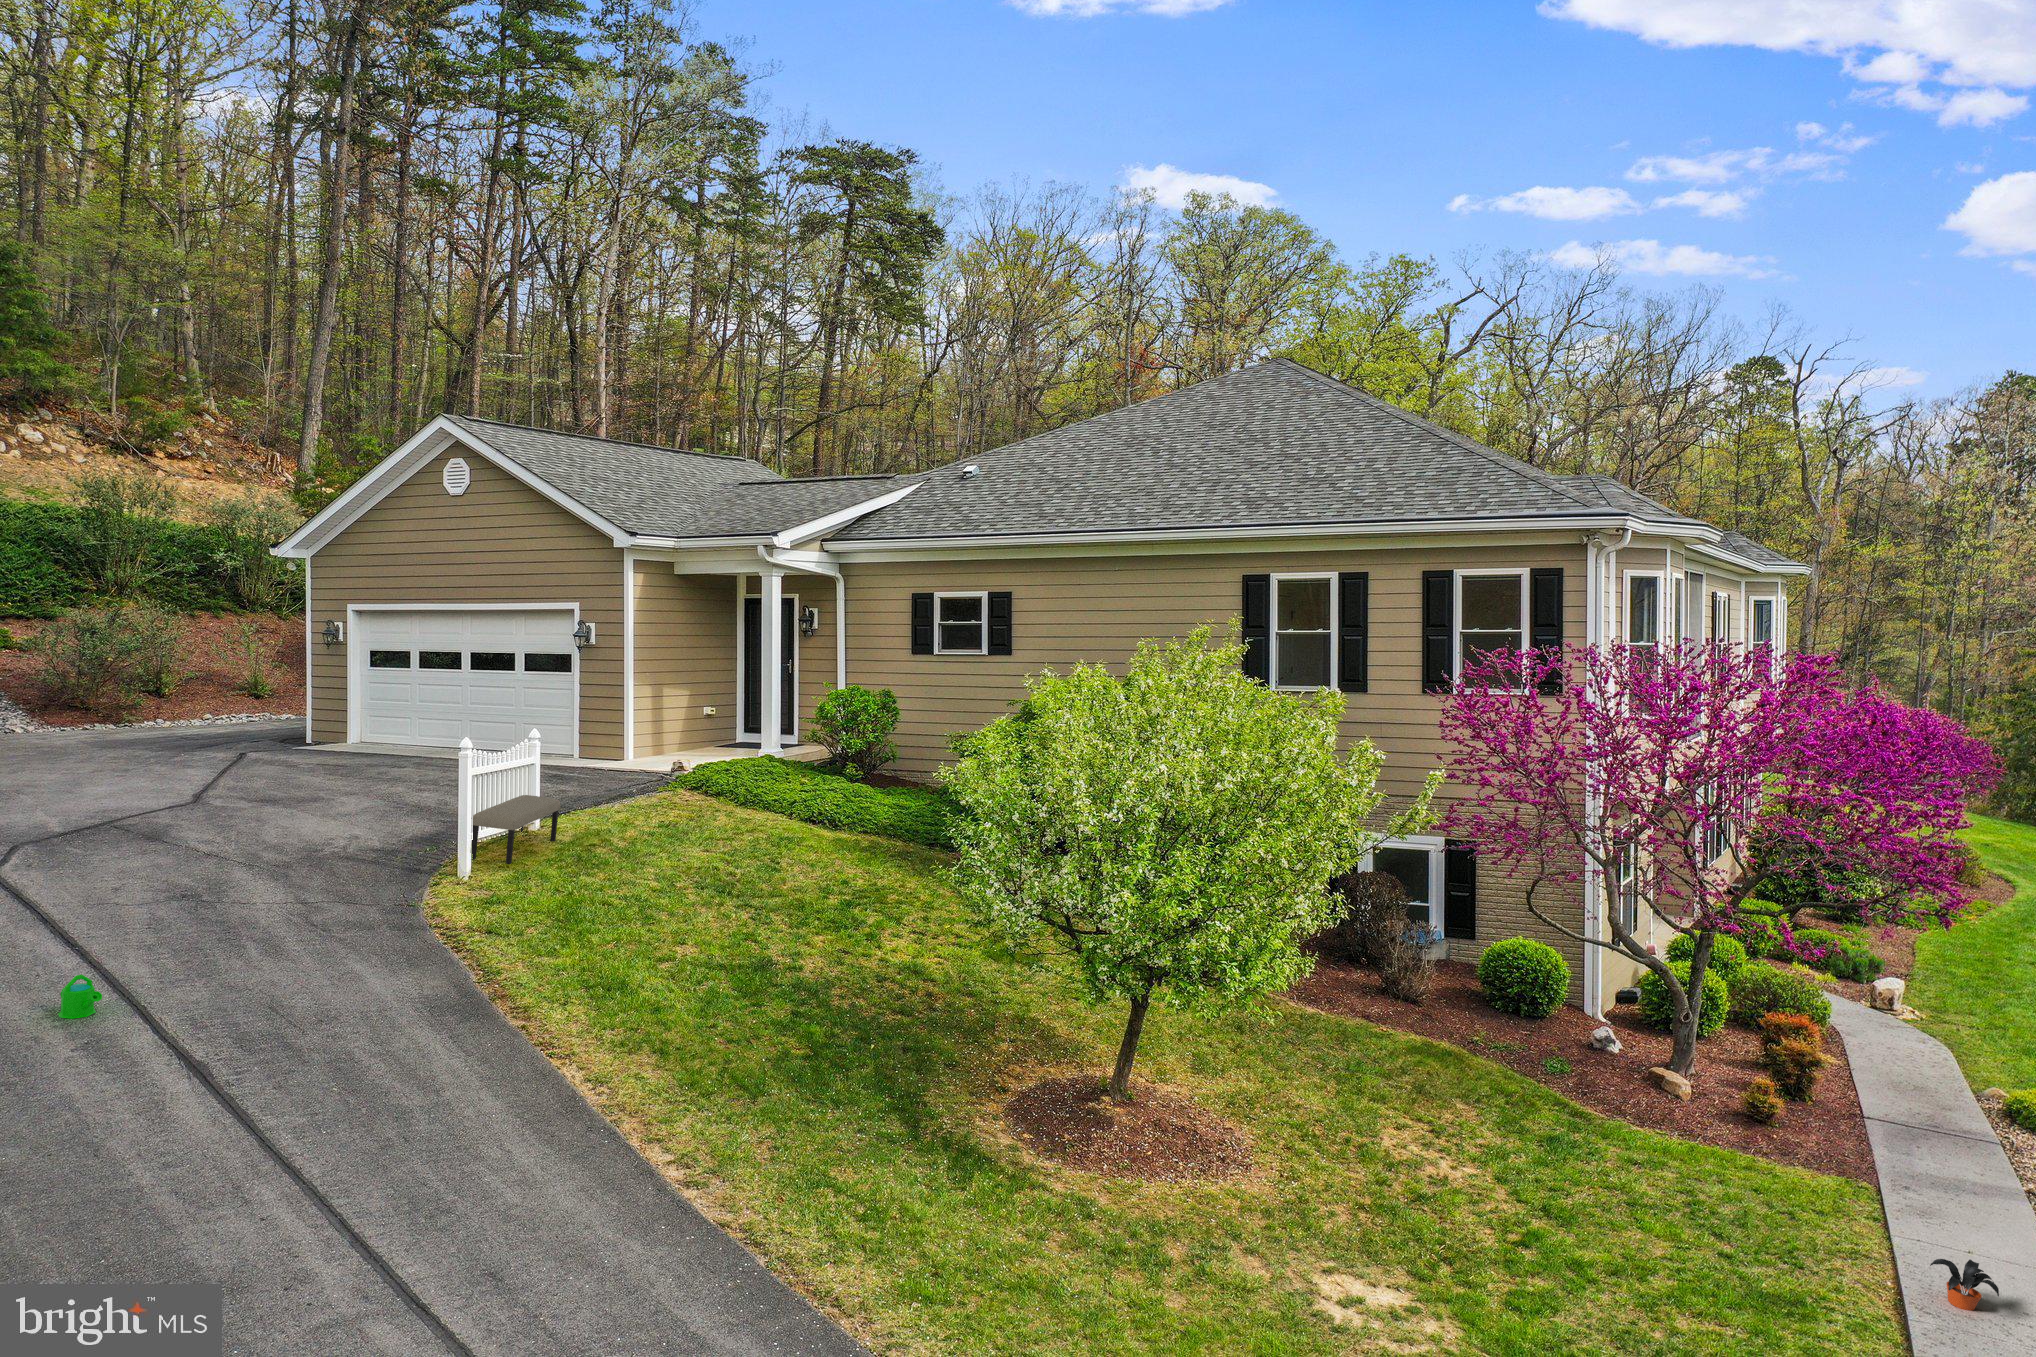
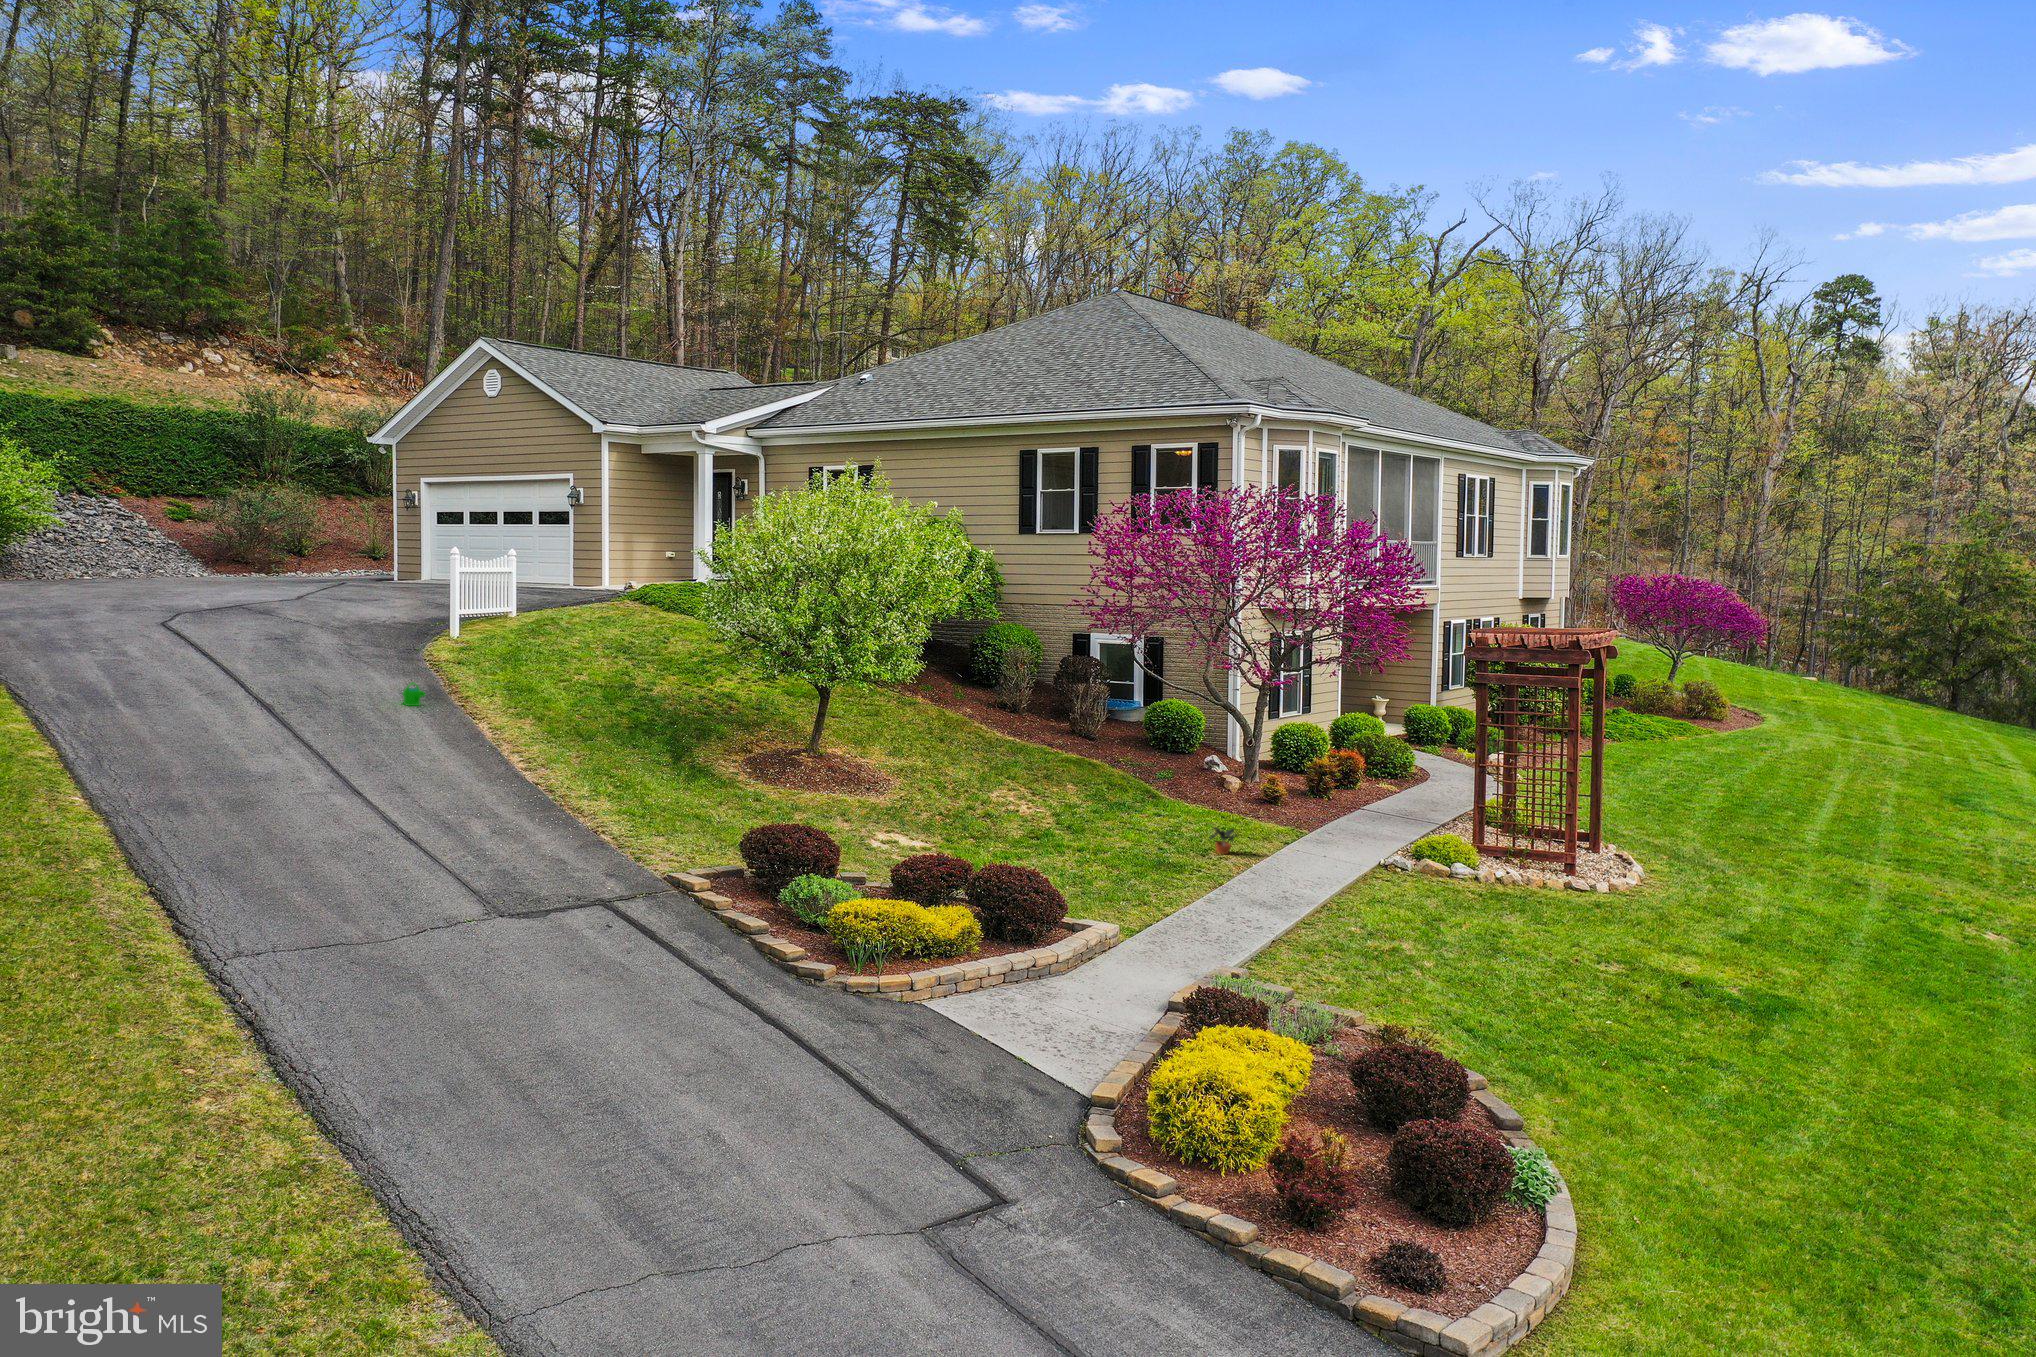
bench: present [472,795,561,865] -> none [453,589,520,627]
watering can: present [58,974,102,1019] -> present [402,682,425,706]

